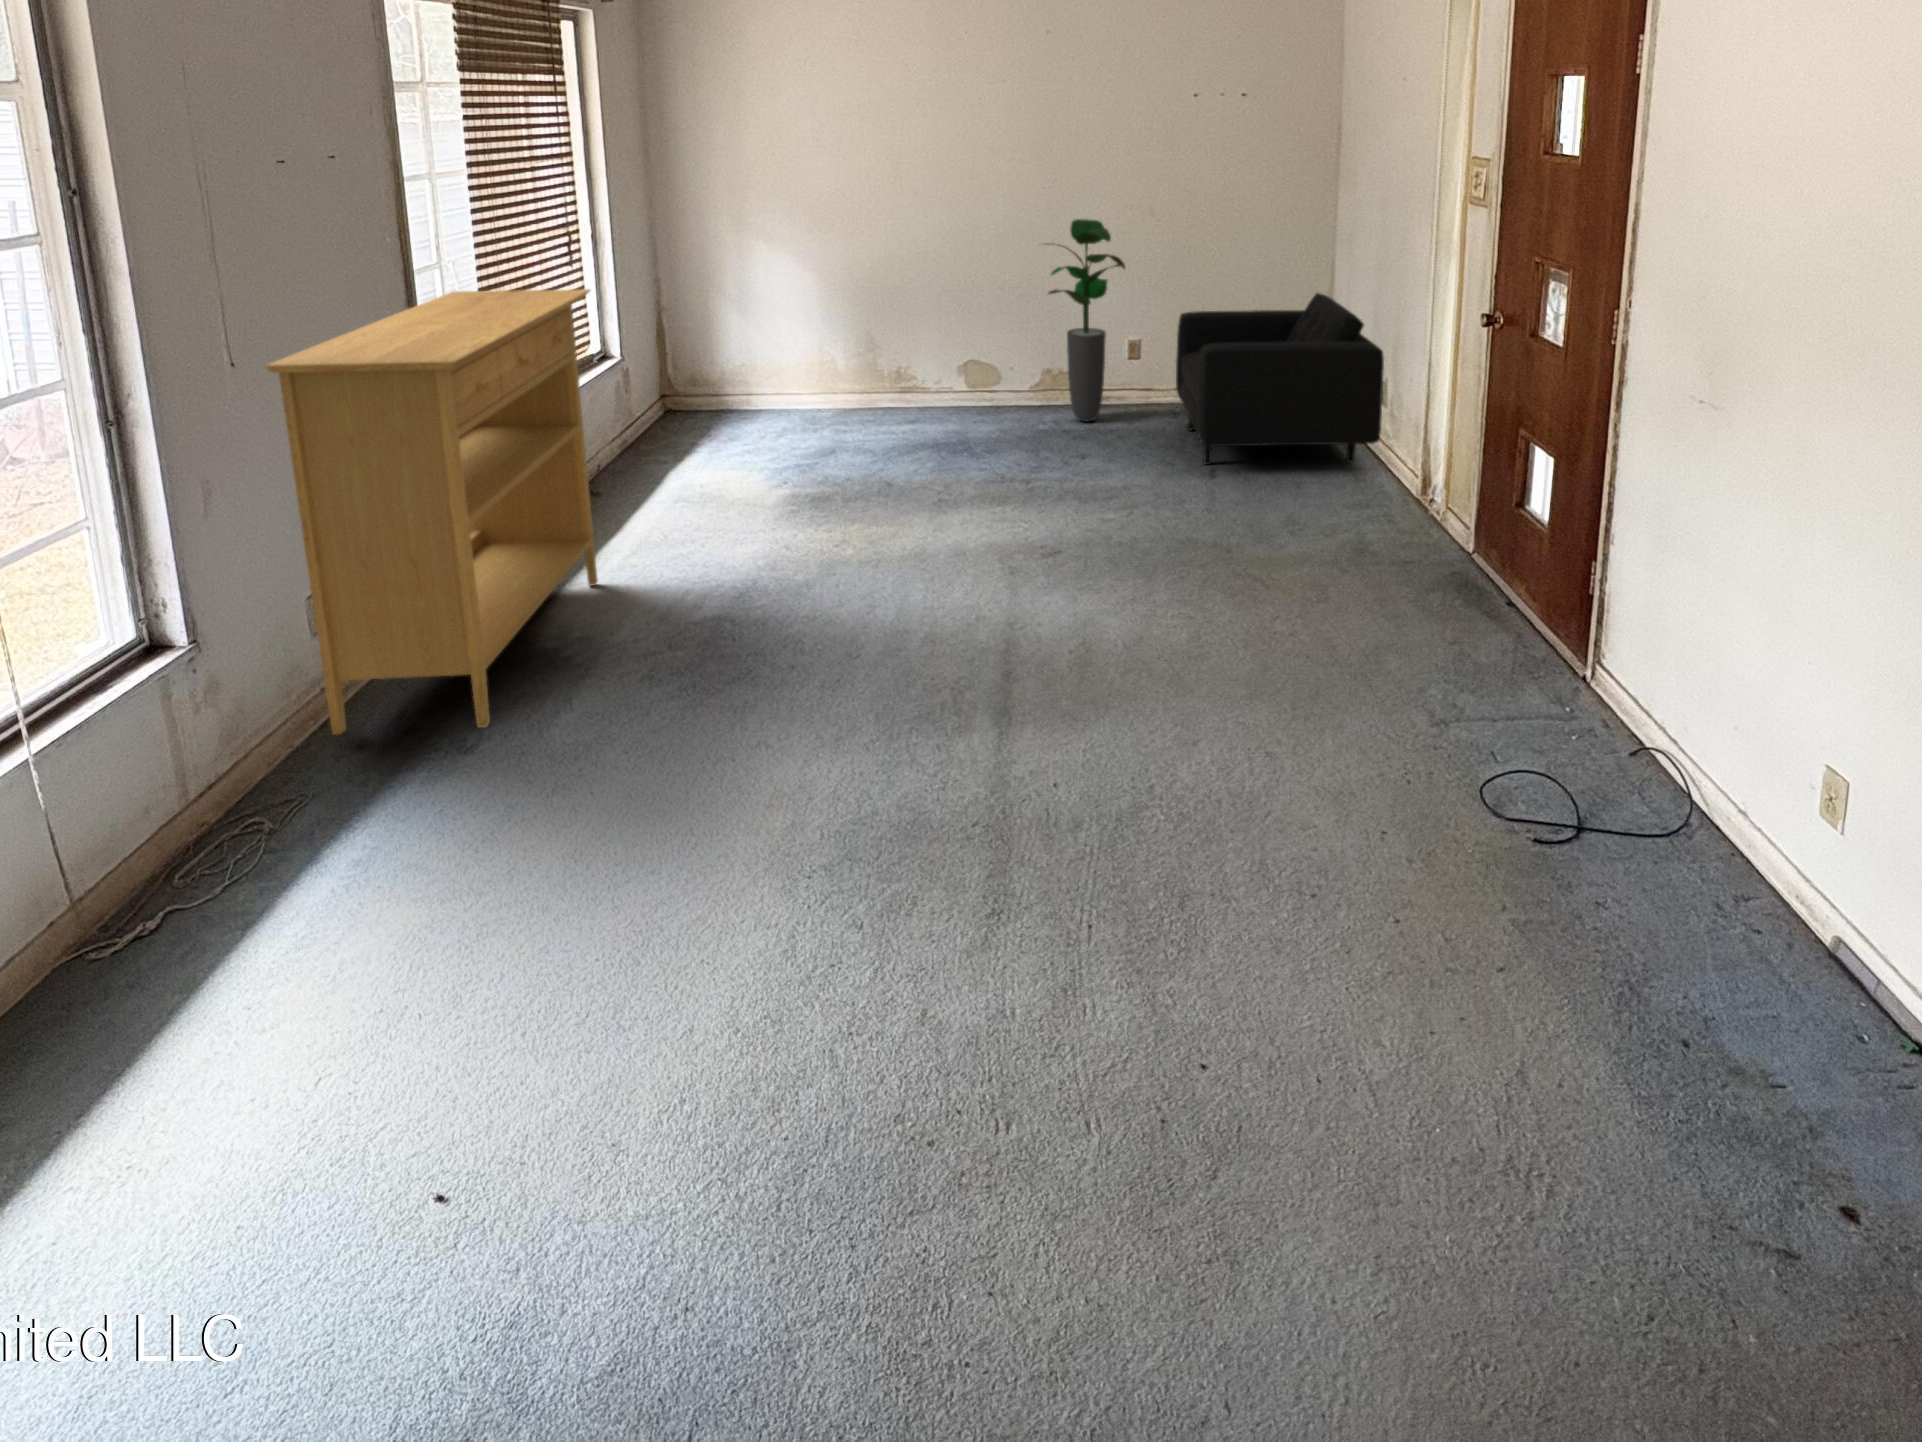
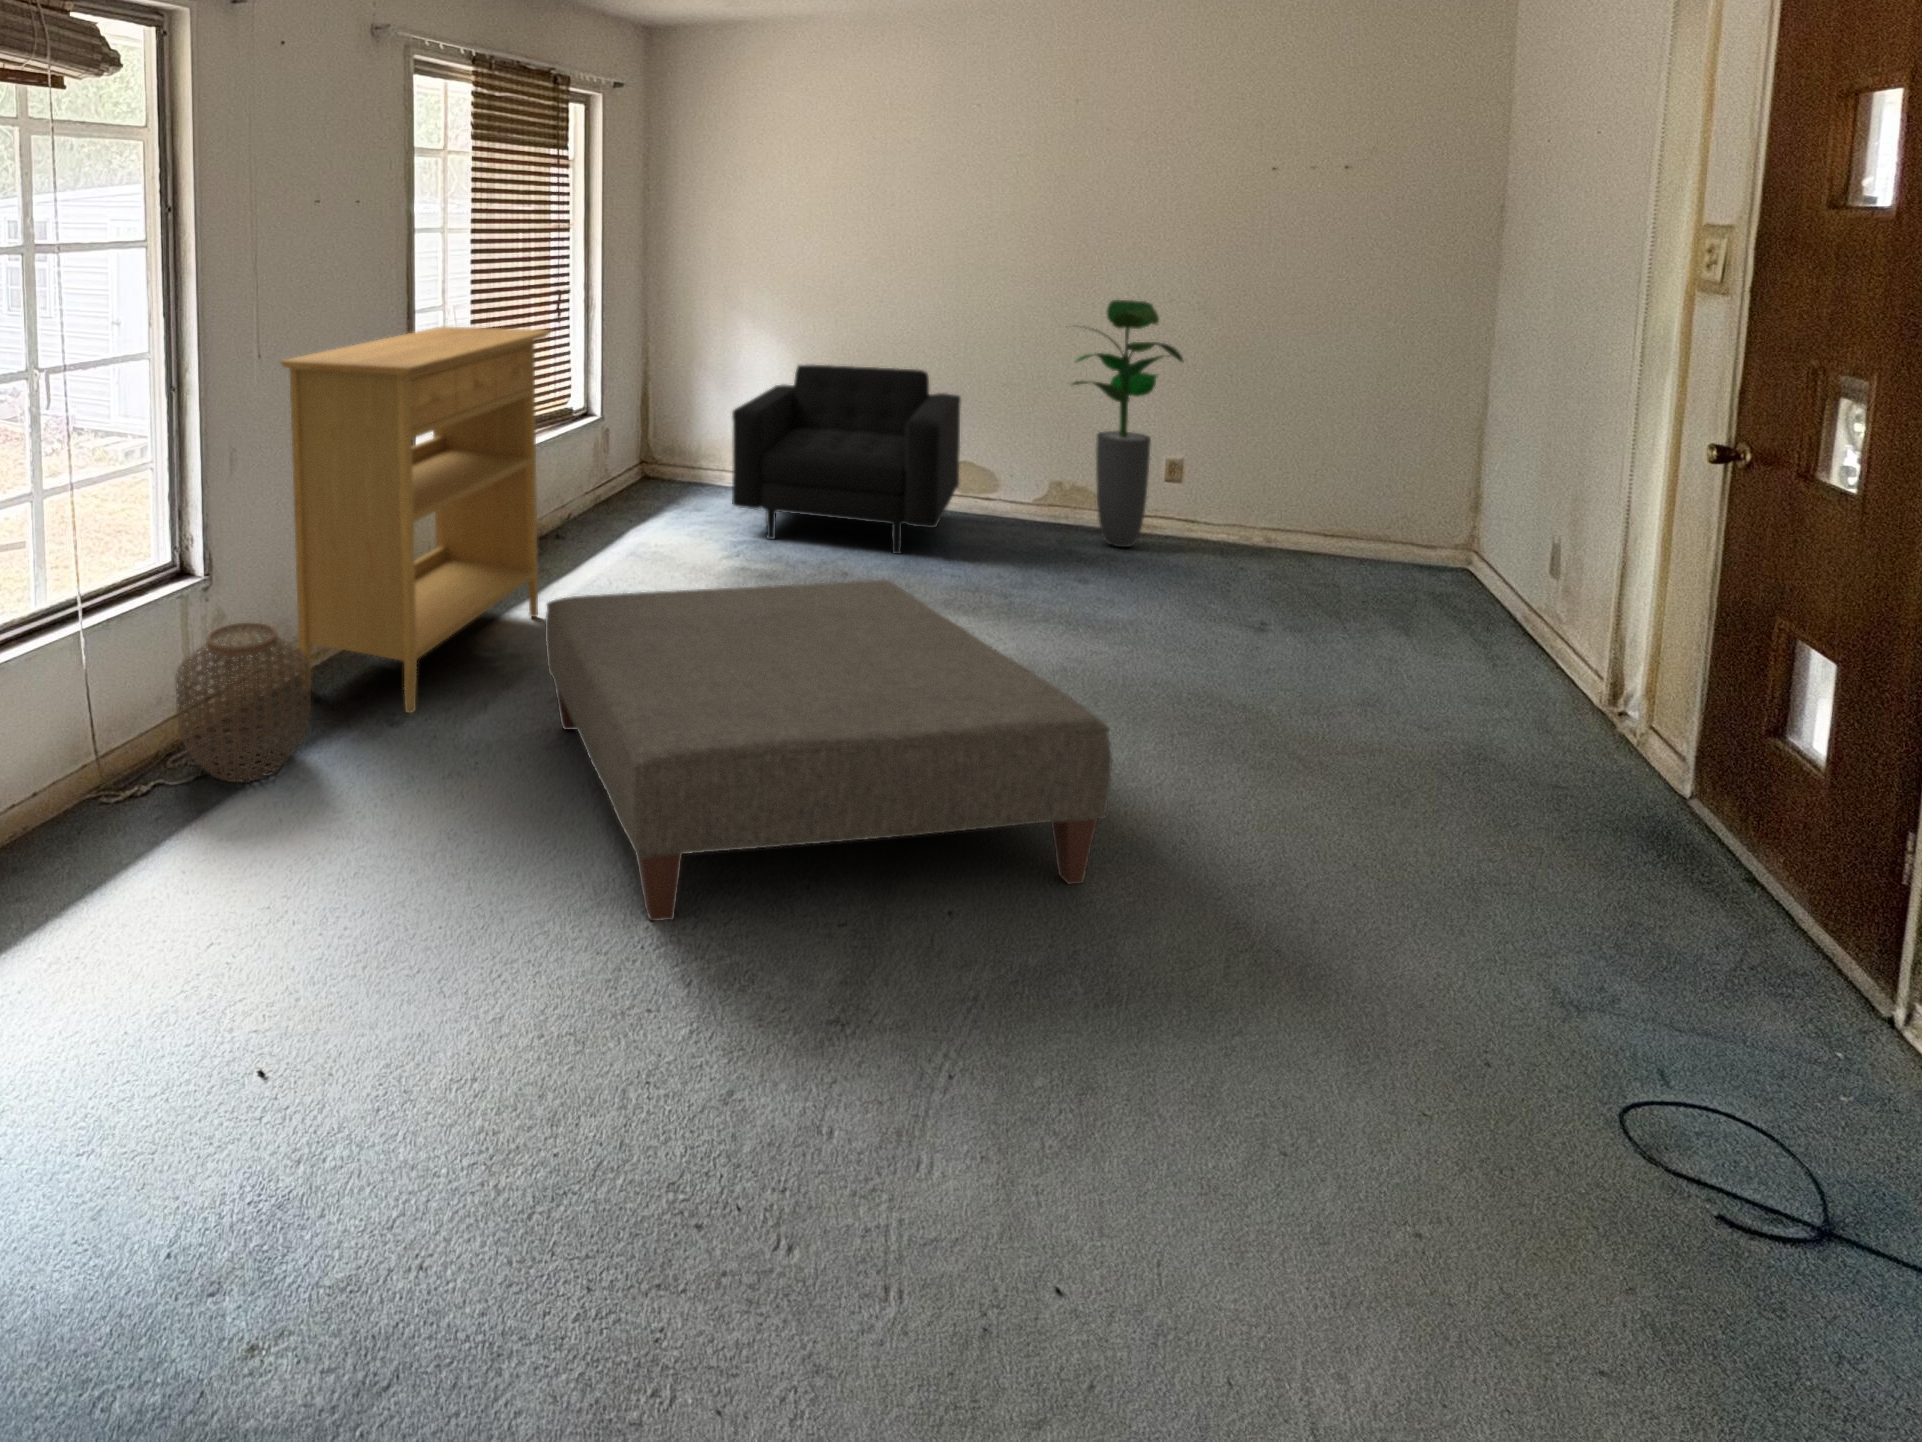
armchair: present [1176,293,1384,465] -> present [732,365,961,554]
ottoman: none [634,498,1149,874] -> present [545,580,1112,921]
woven basket: none [175,682,372,874] -> present [176,623,311,782]

